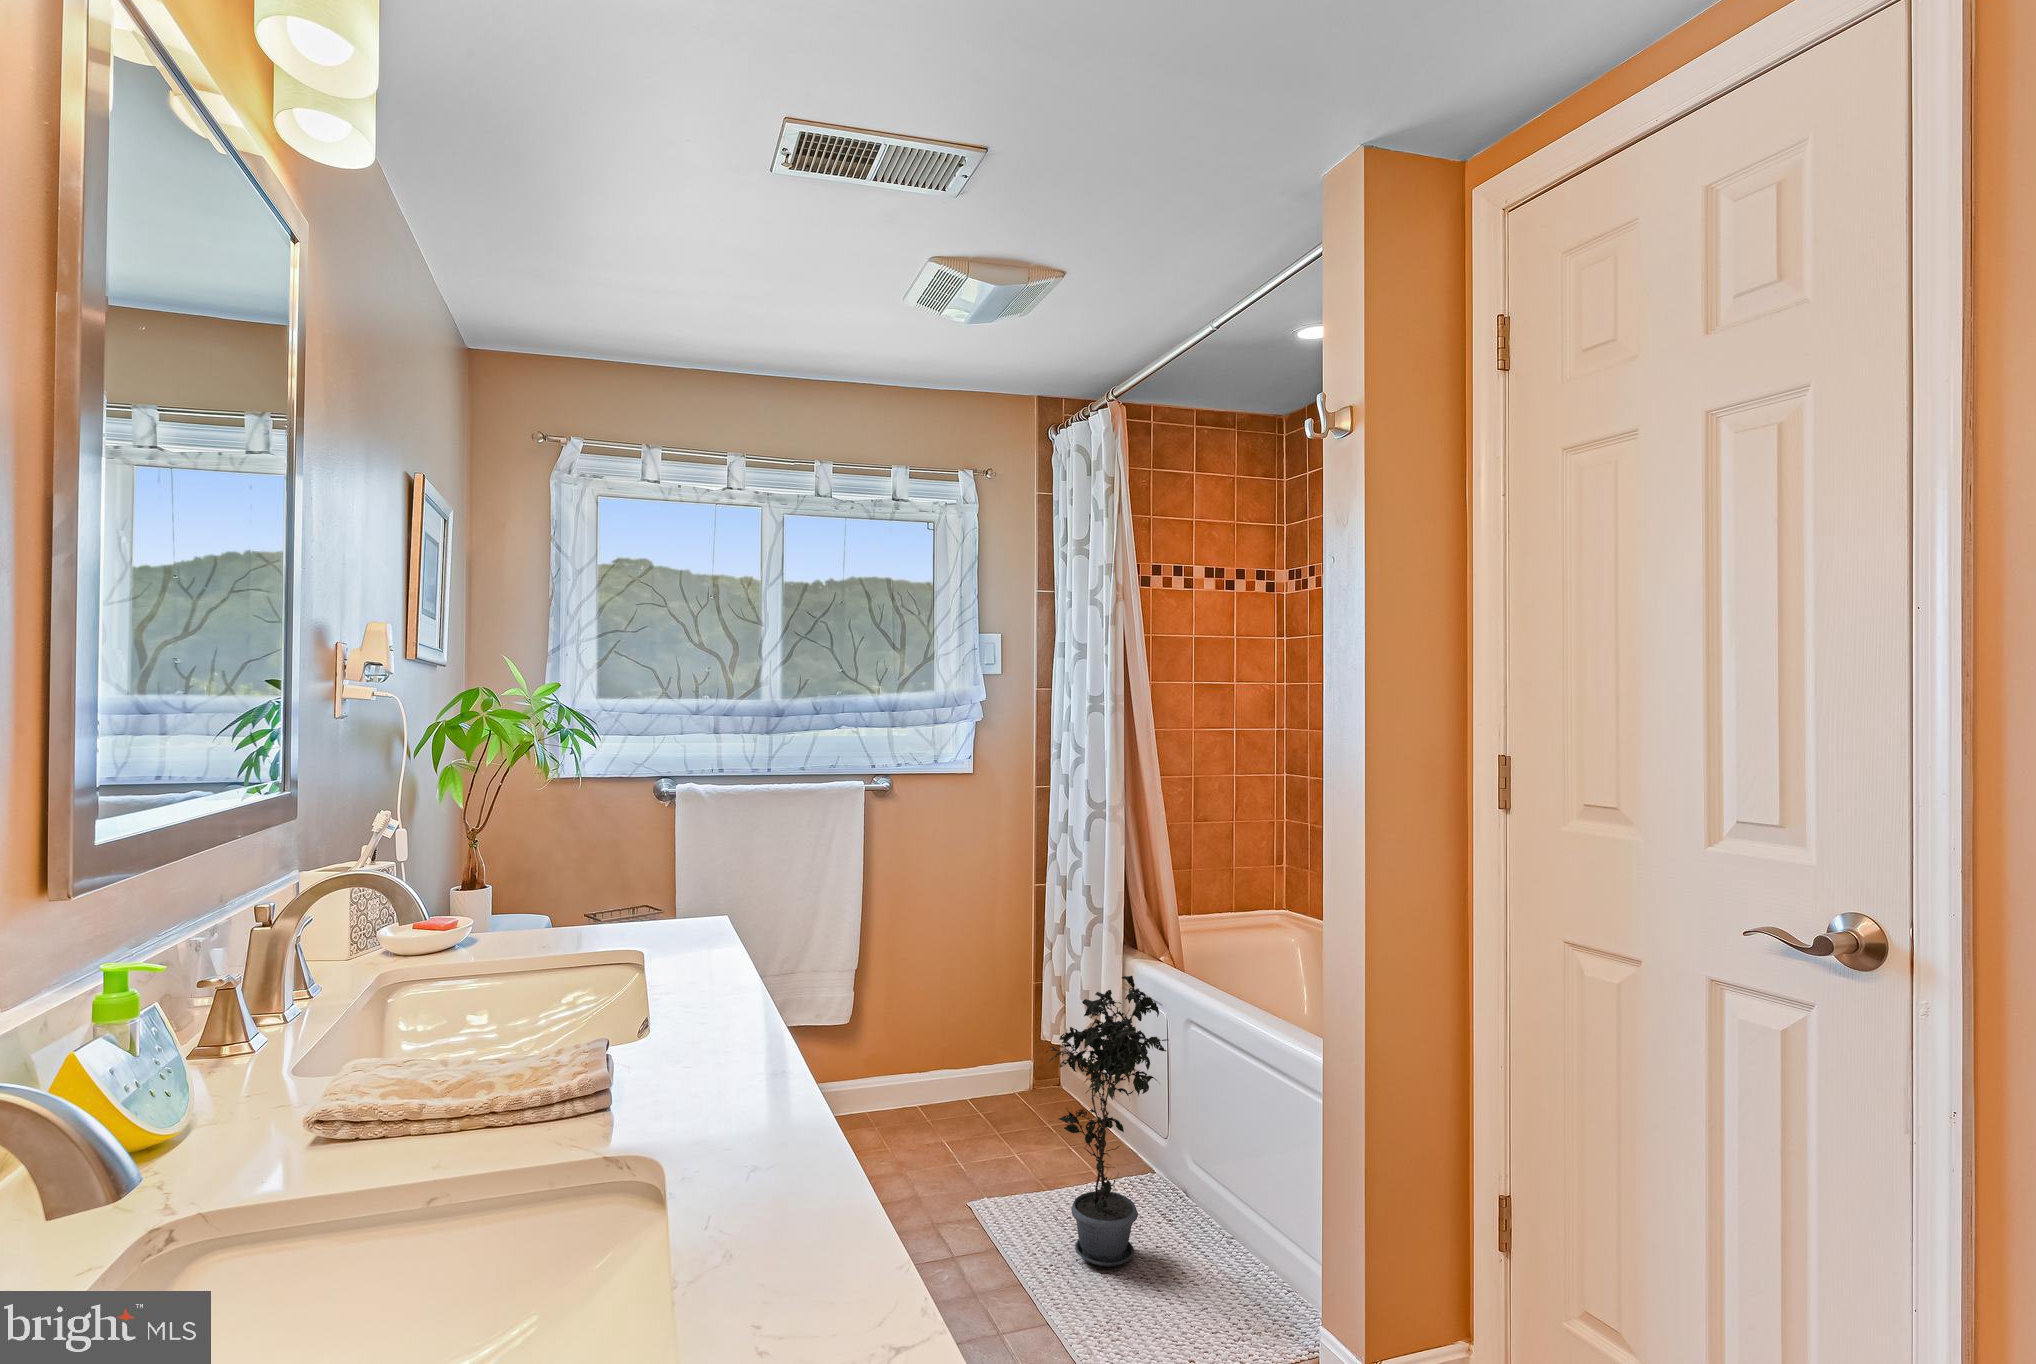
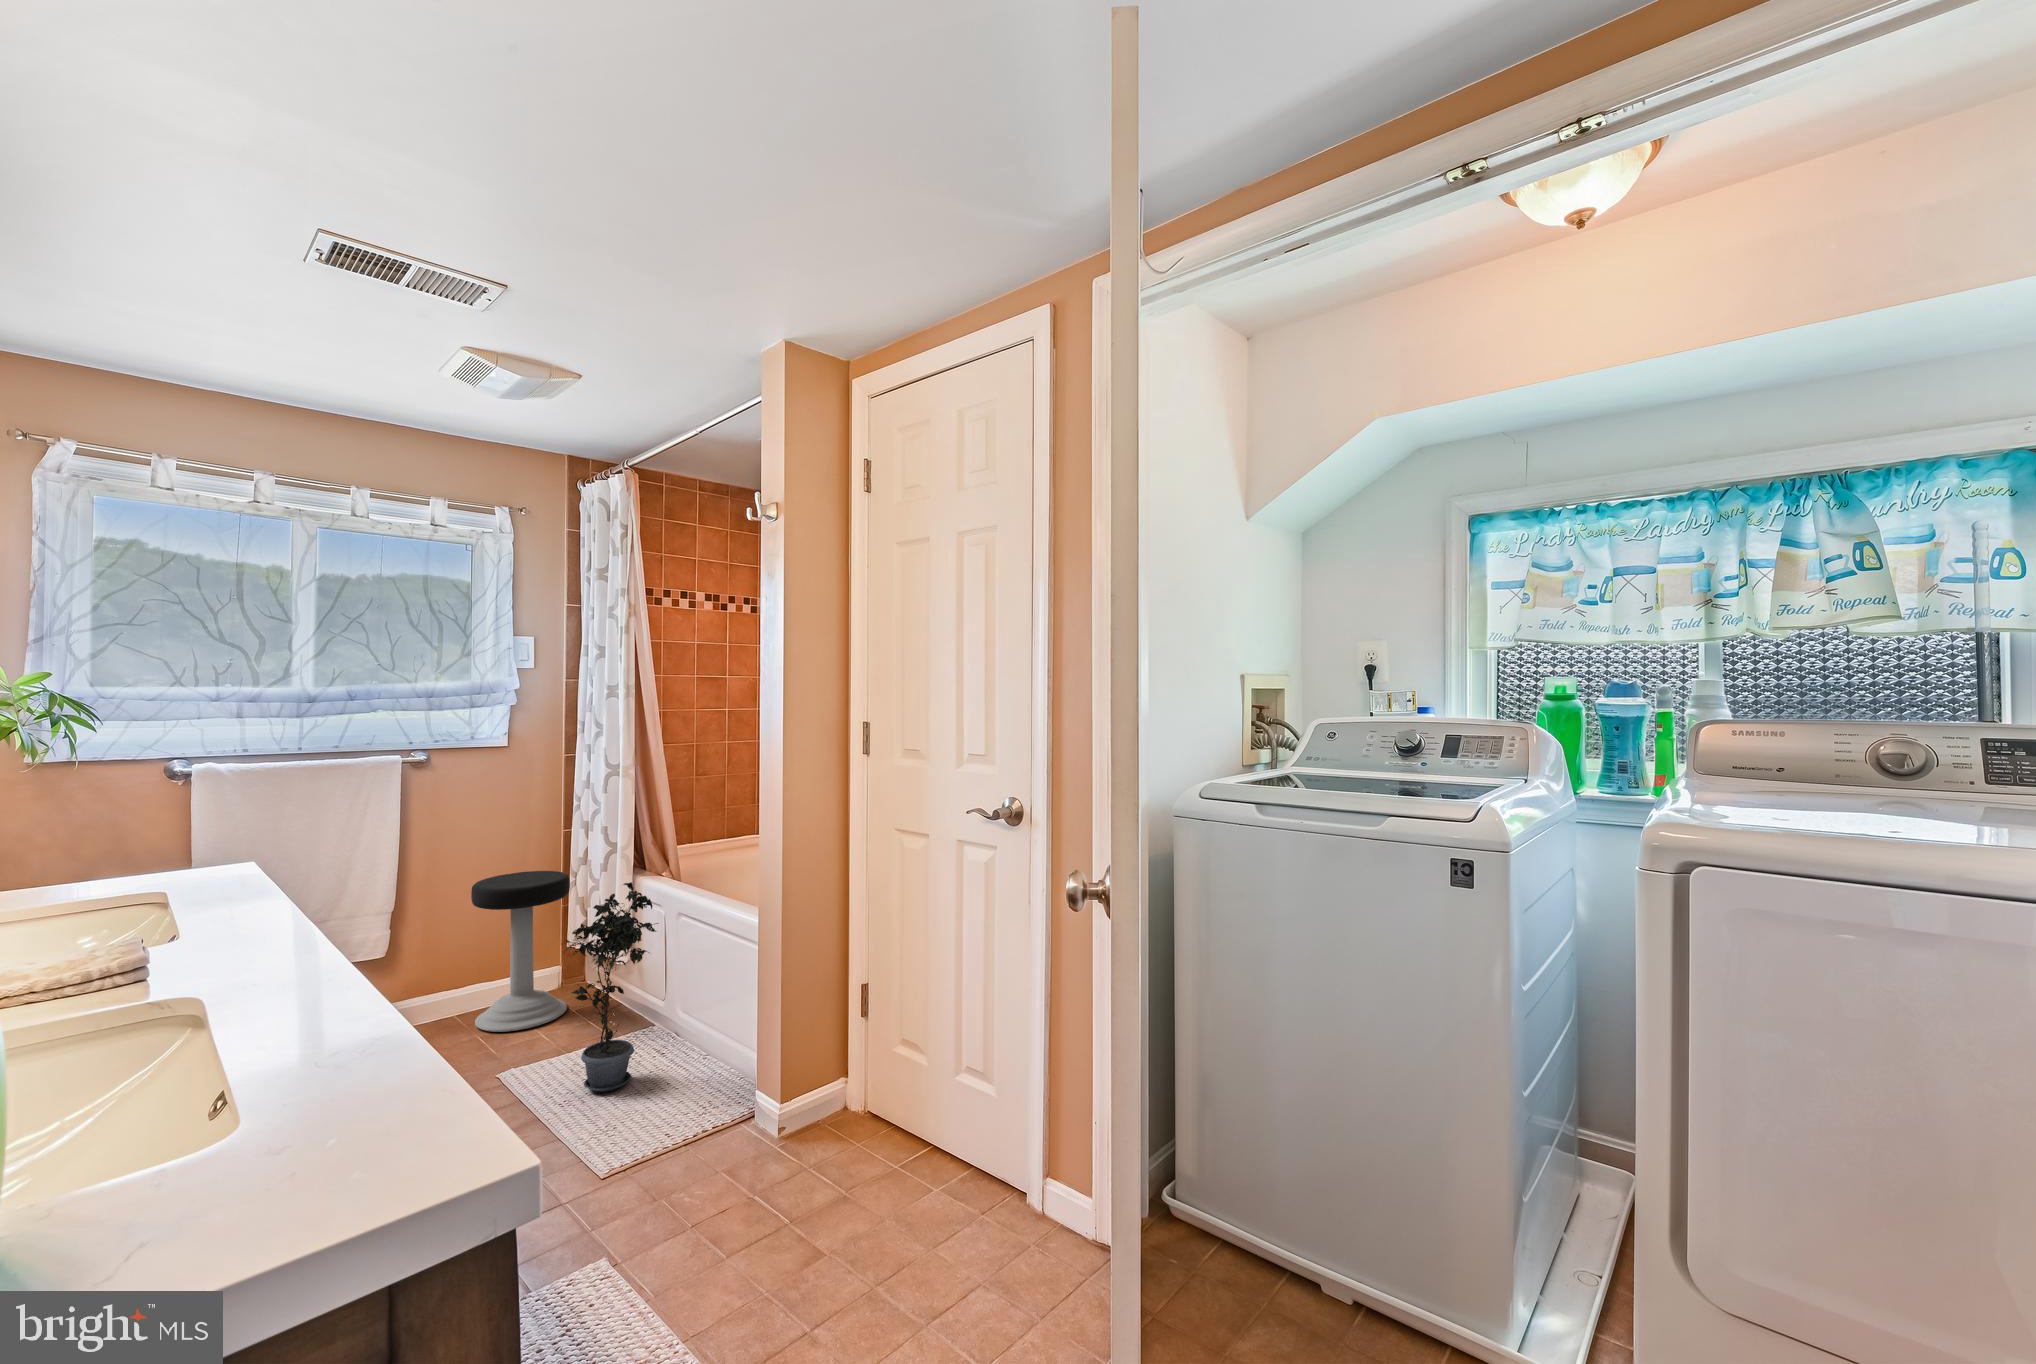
stool: none [938,933,1045,1140] -> present [471,871,570,1032]

